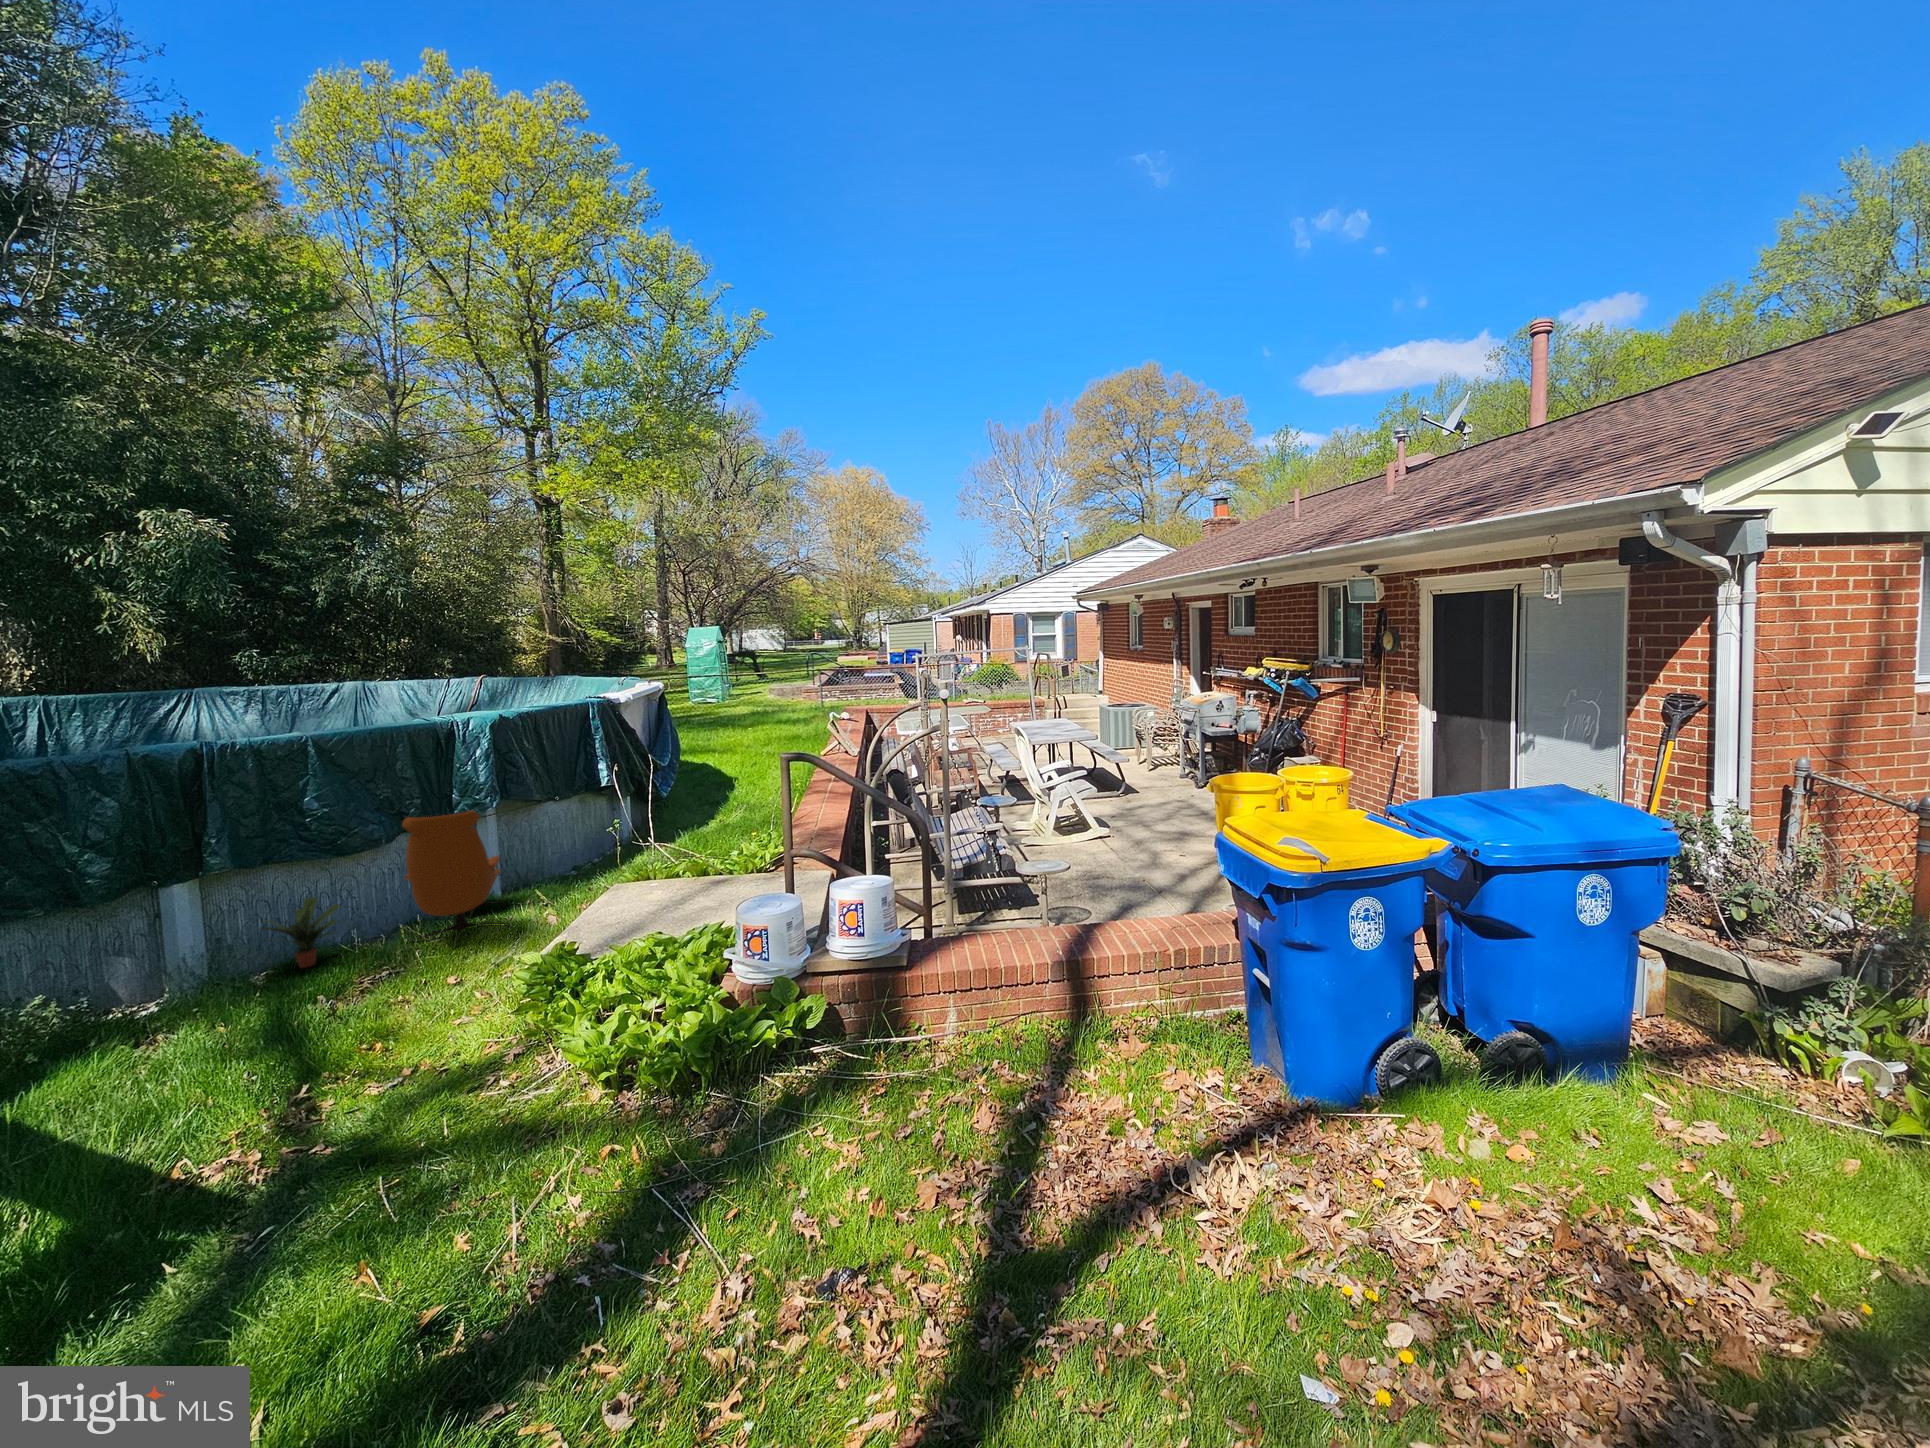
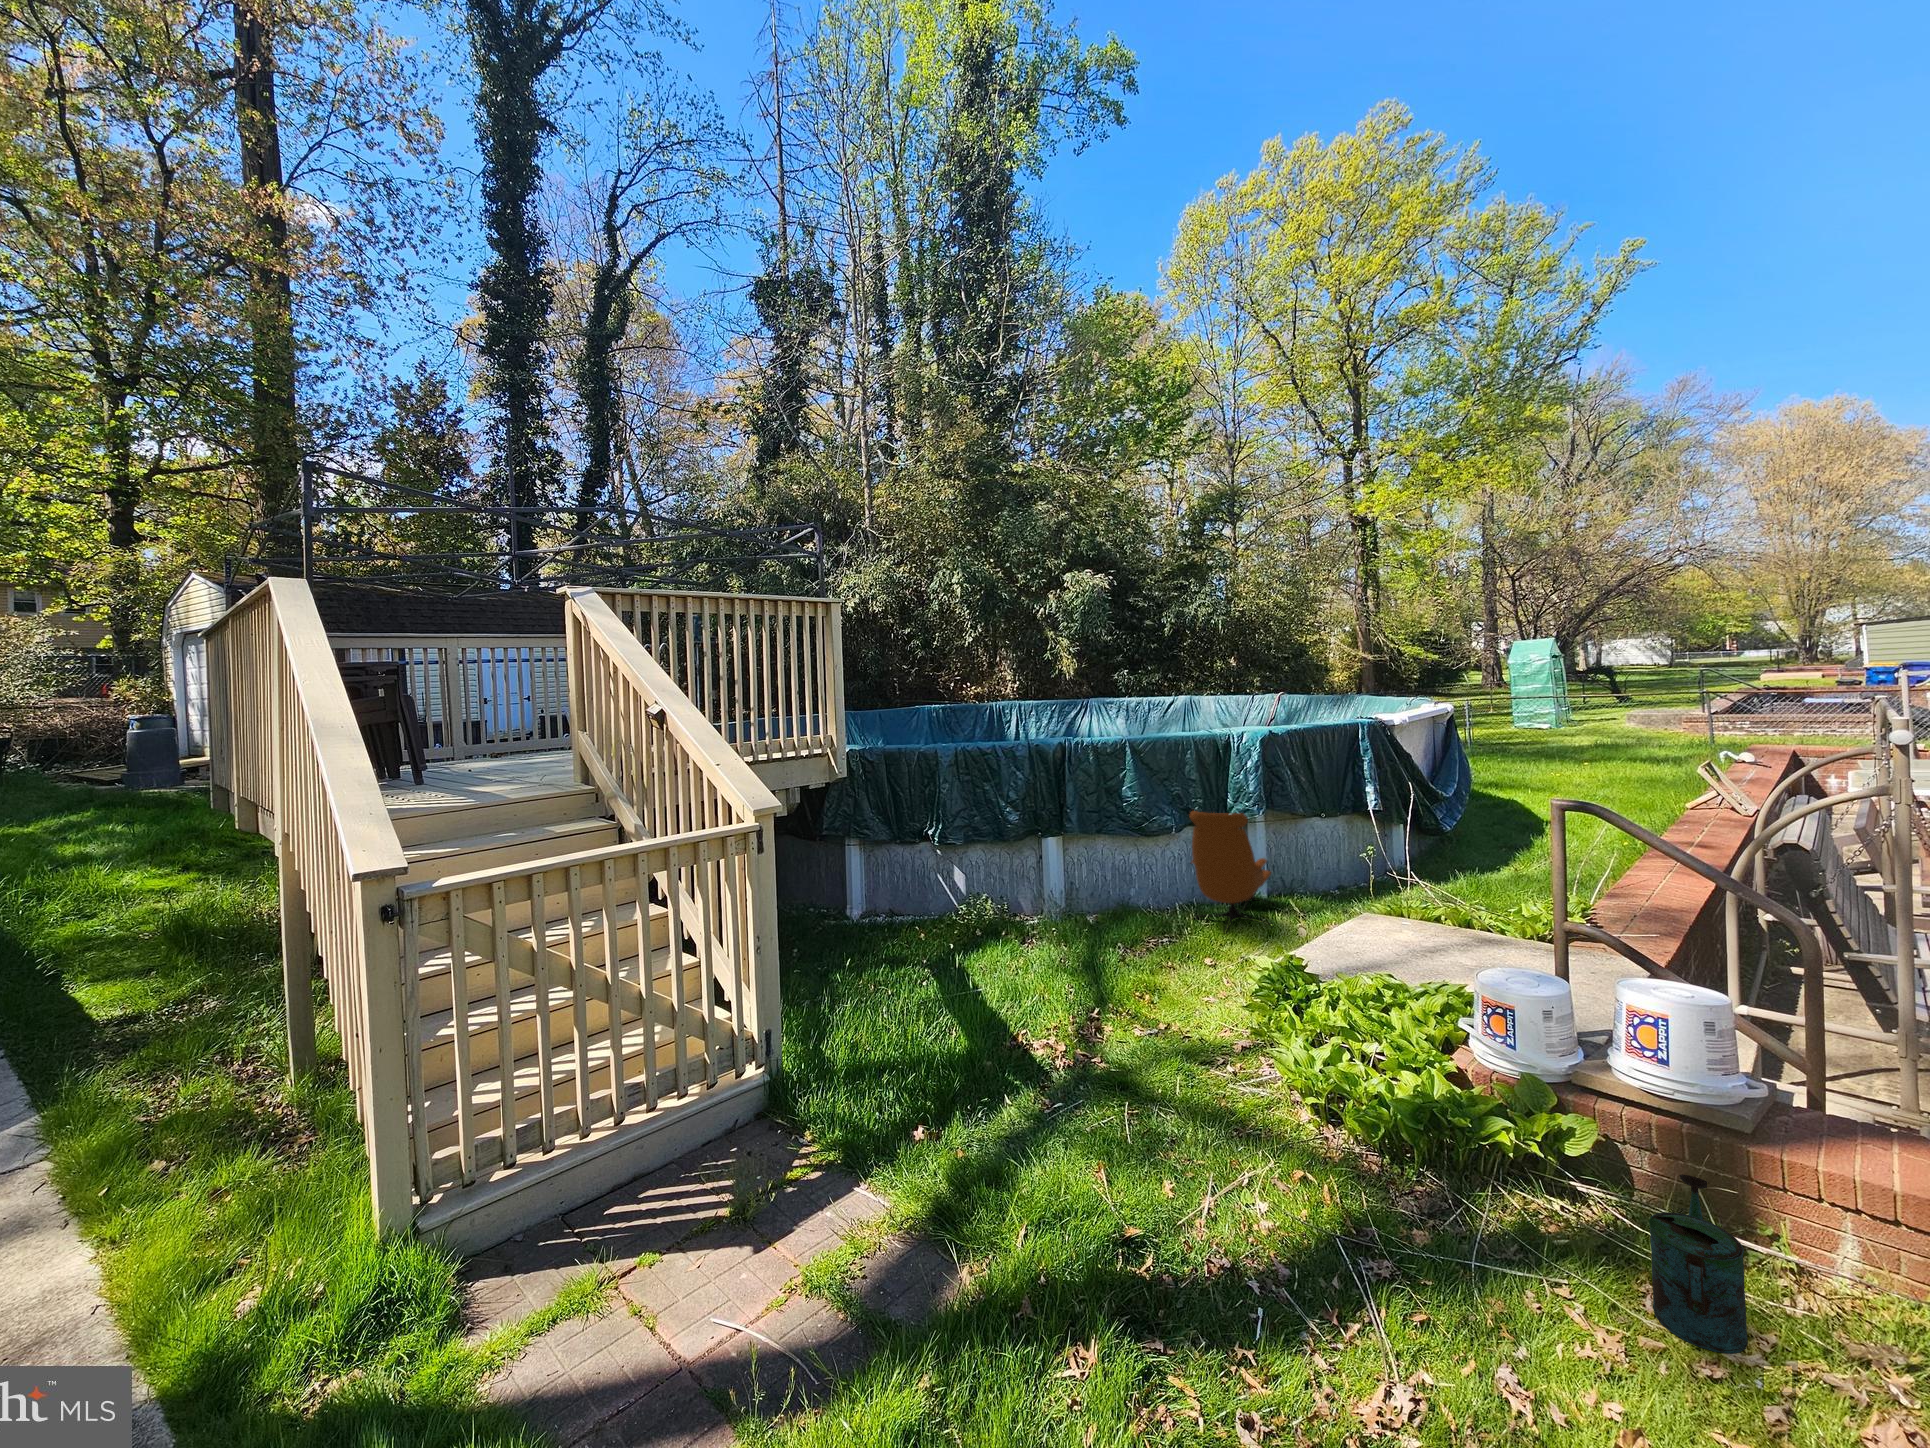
potted plant: present [261,897,339,968] -> none [1089,862,1148,916]
watering can: none [864,1006,914,1119] -> present [1649,1174,1748,1353]

